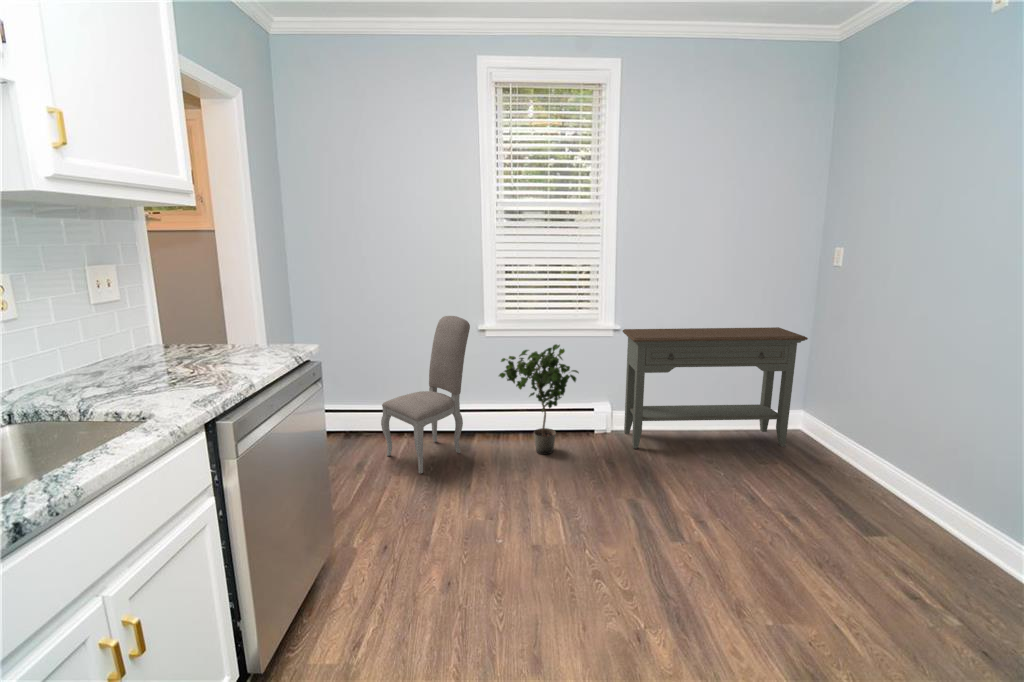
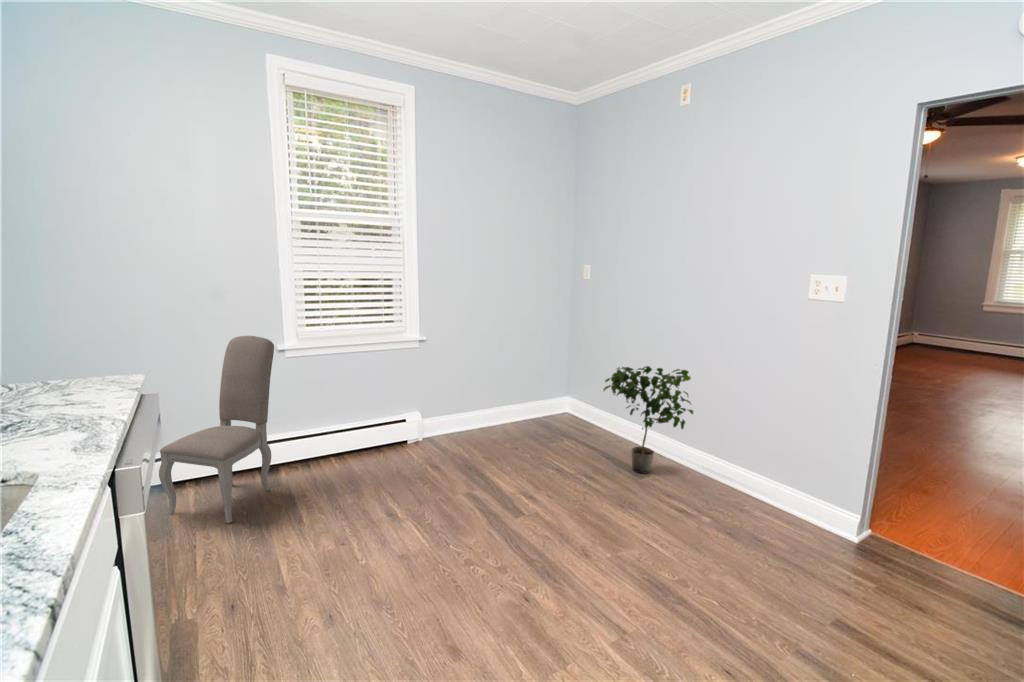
console table: present [623,327,808,448] -> none [428,331,573,450]
potted plant: present [499,344,579,454] -> present [603,366,693,473]

